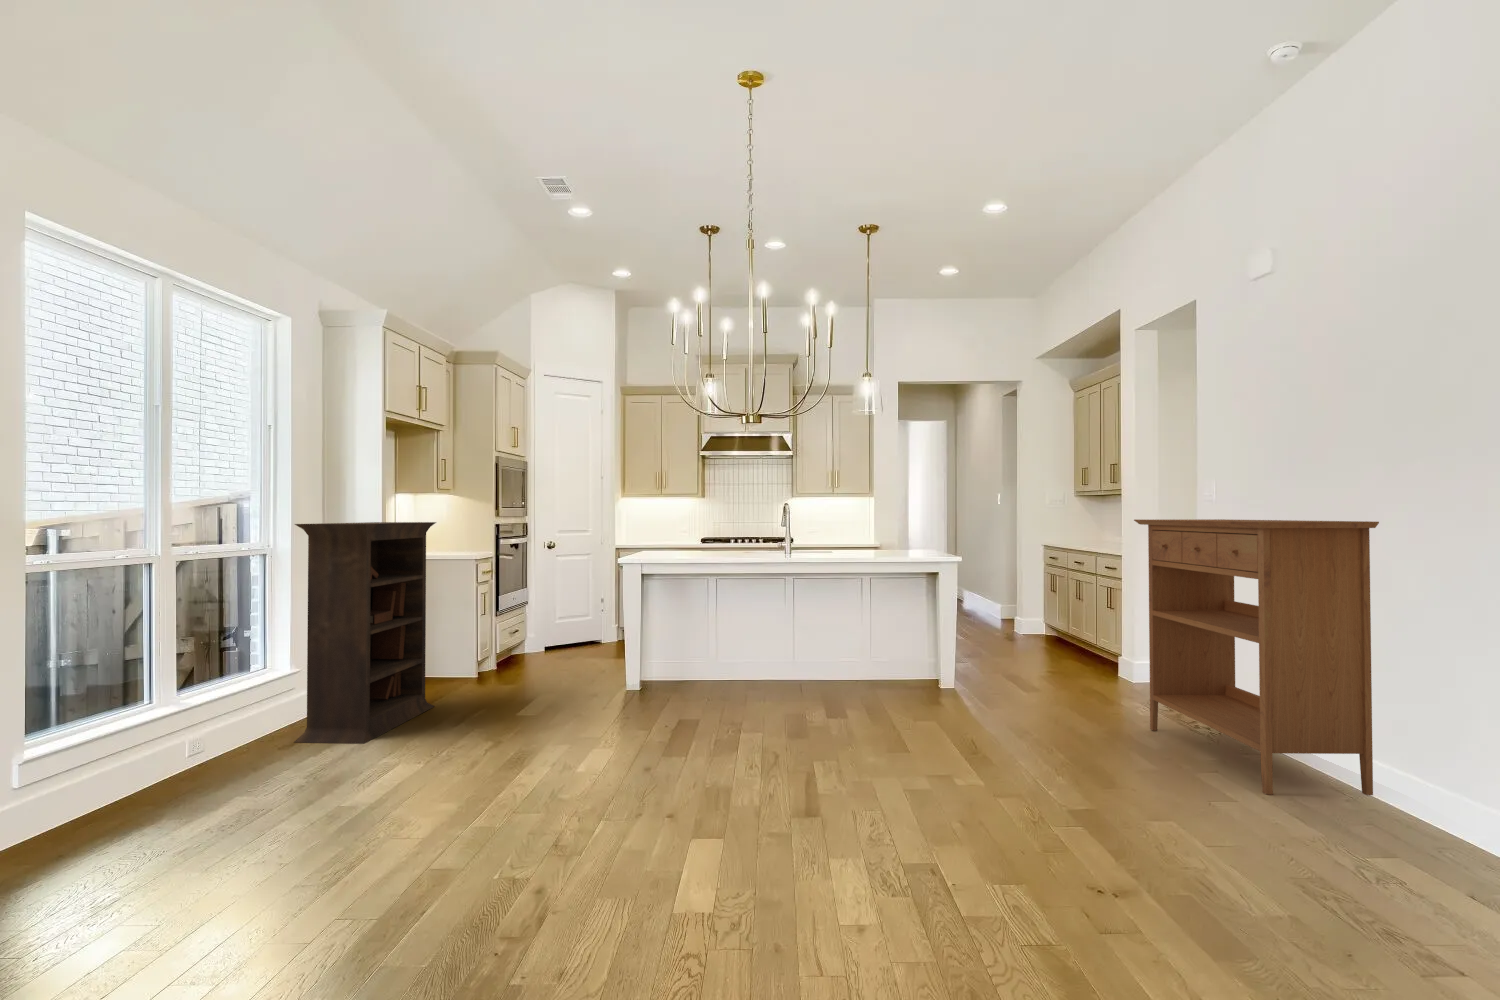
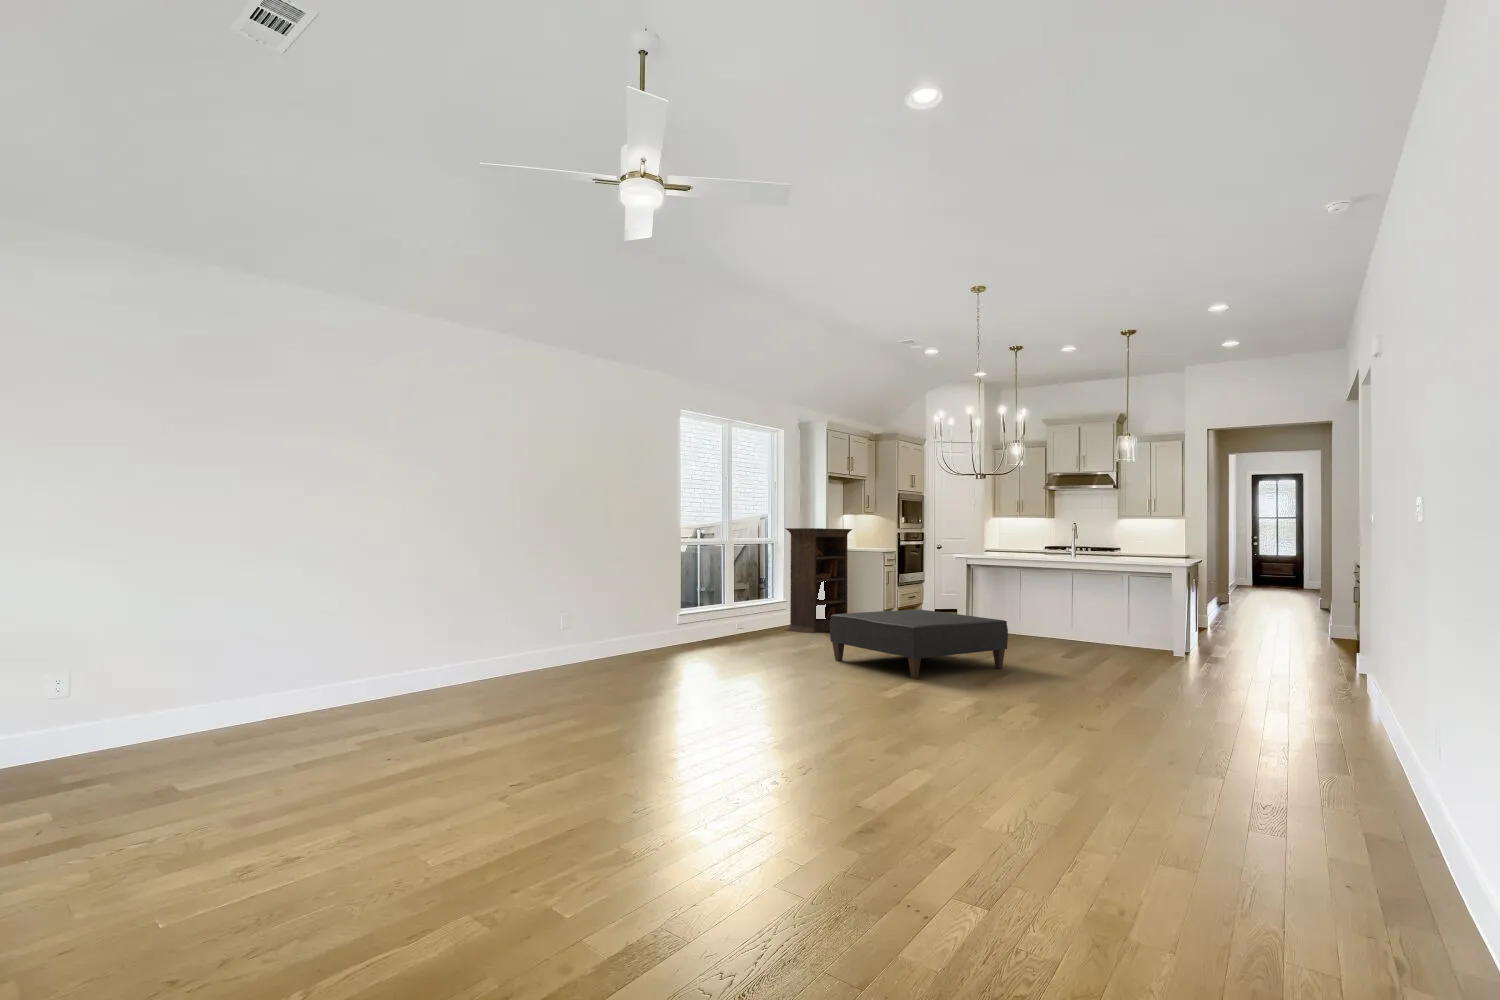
console table: present [1134,519,1379,795] -> none [1267,523,1369,706]
ottoman: none [475,690,845,910] -> present [830,610,1008,679]

